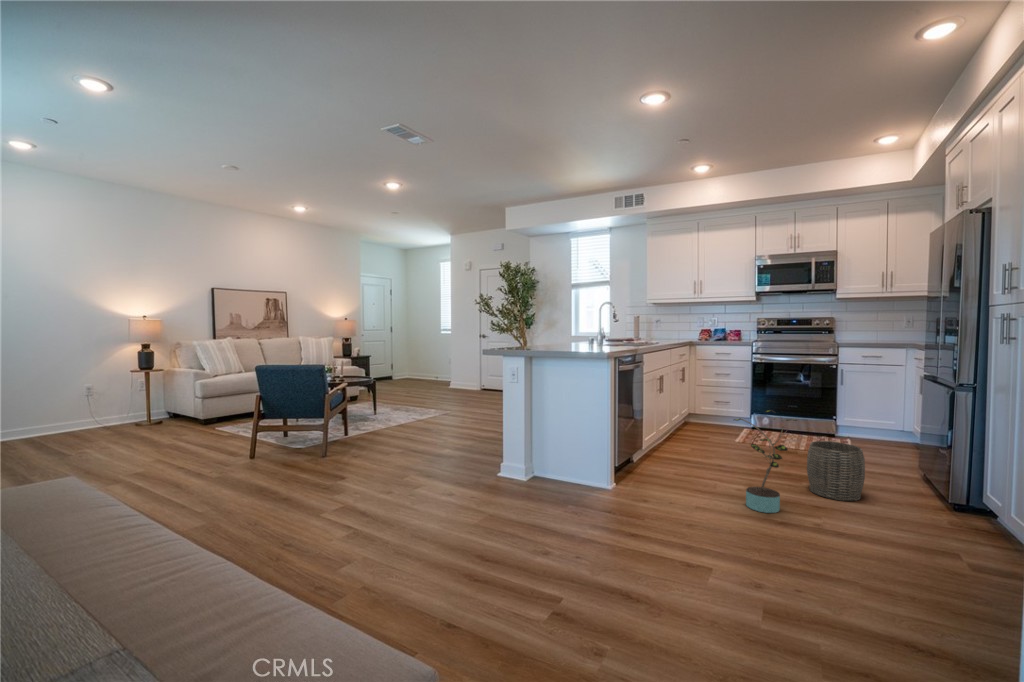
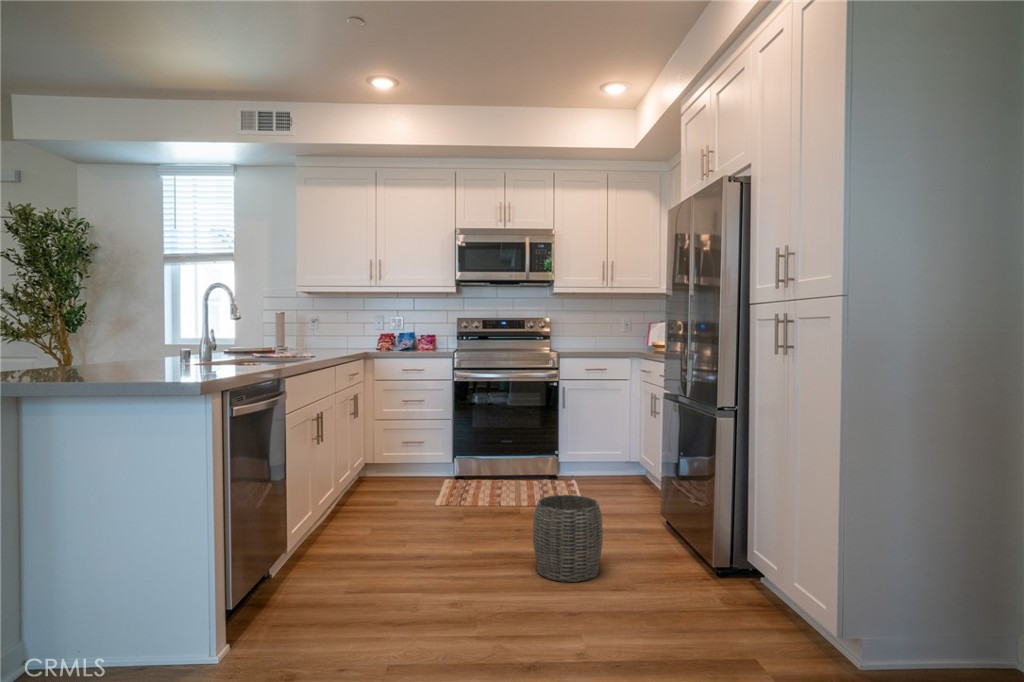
potted plant: present [734,410,796,513] -> none [433,461,525,631]

